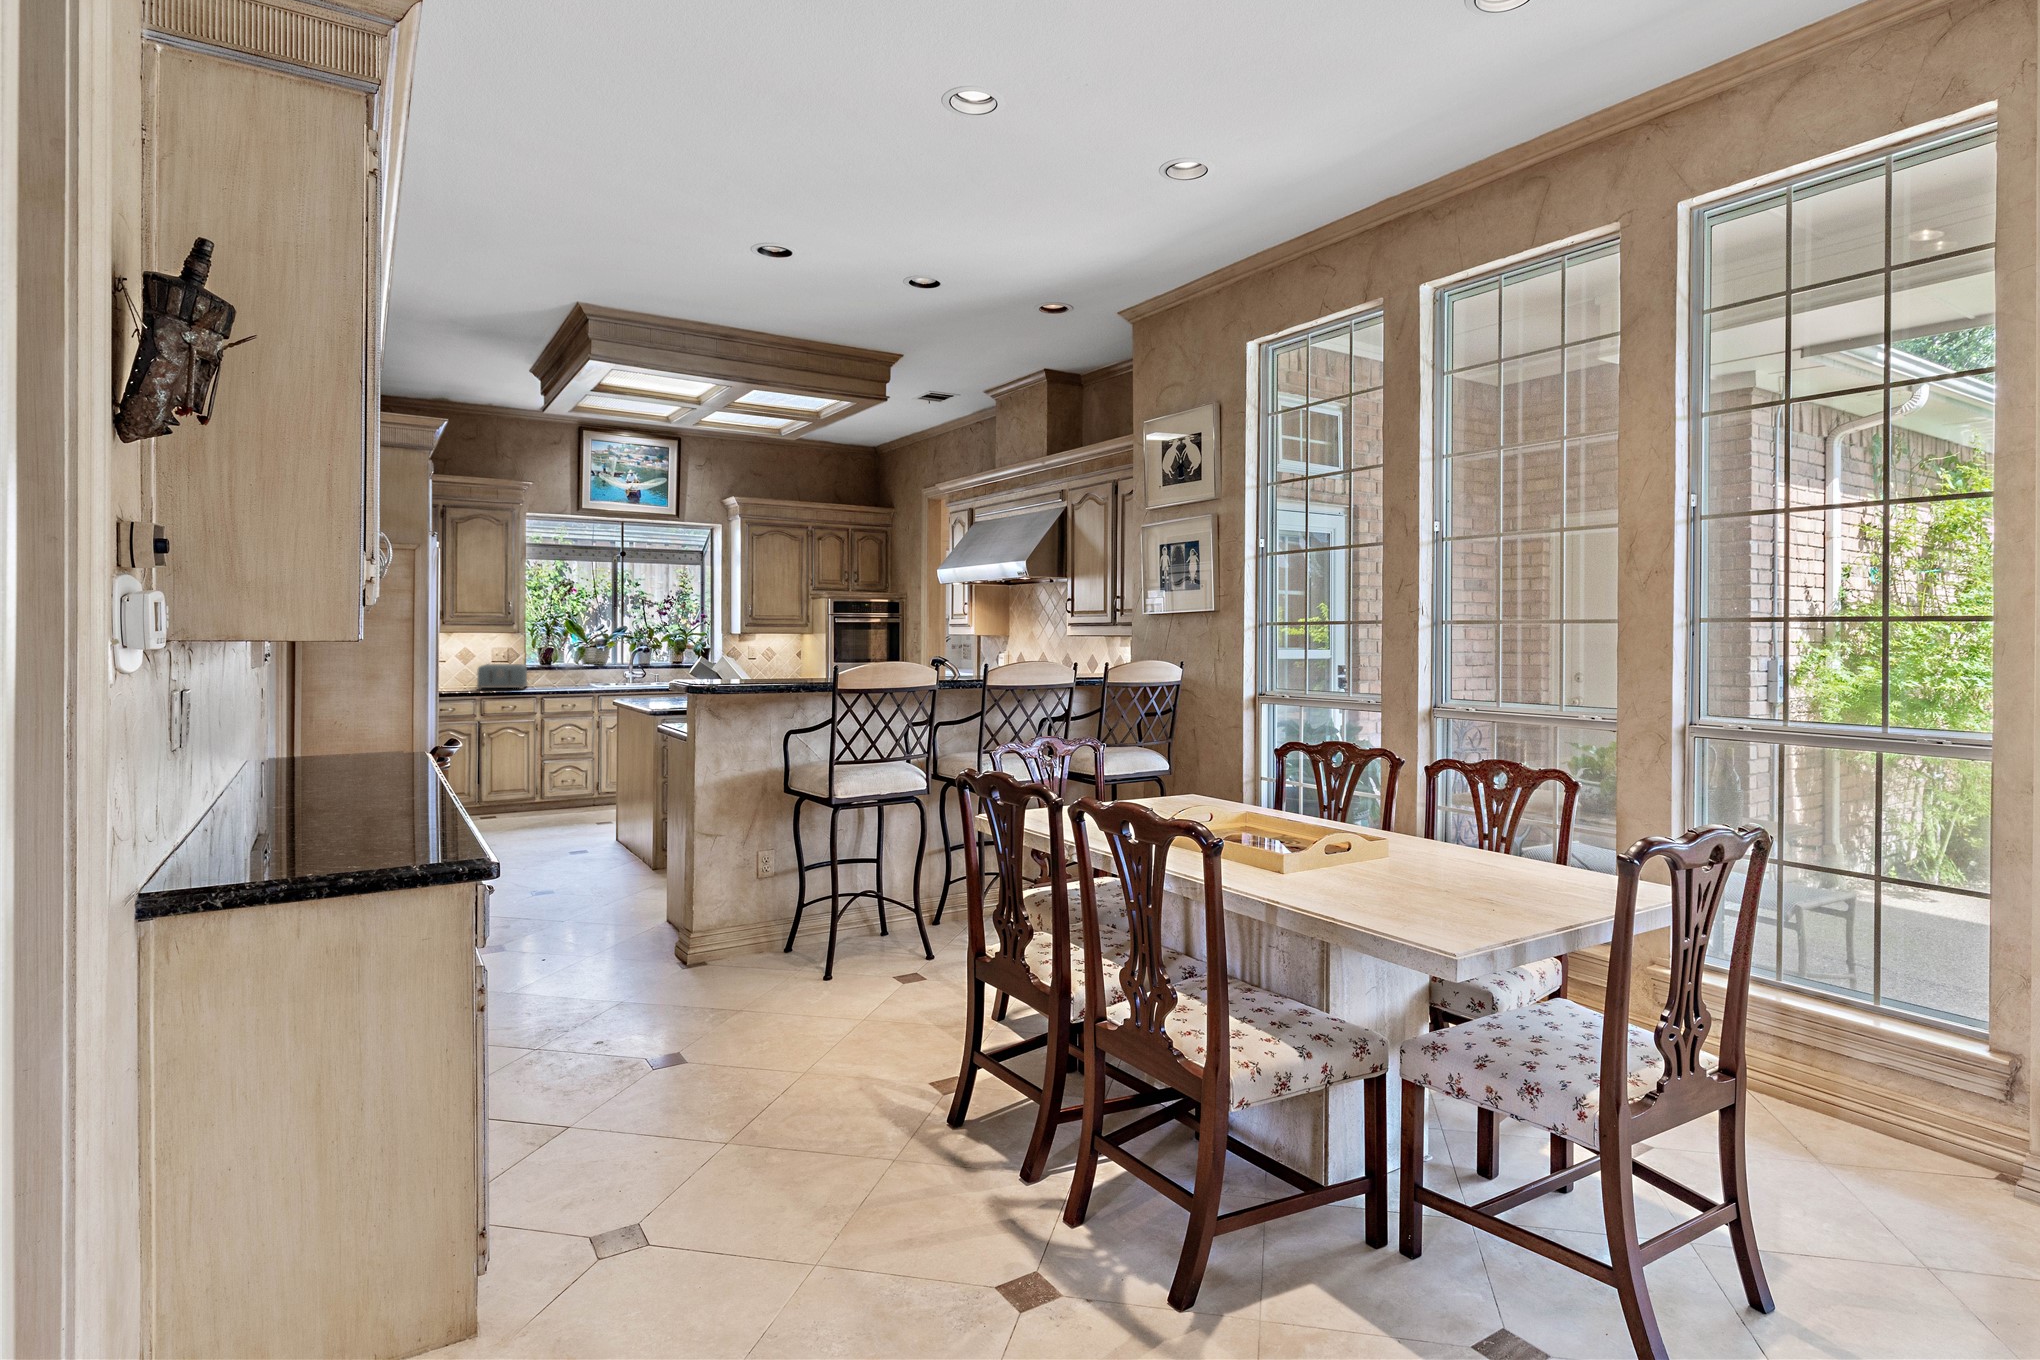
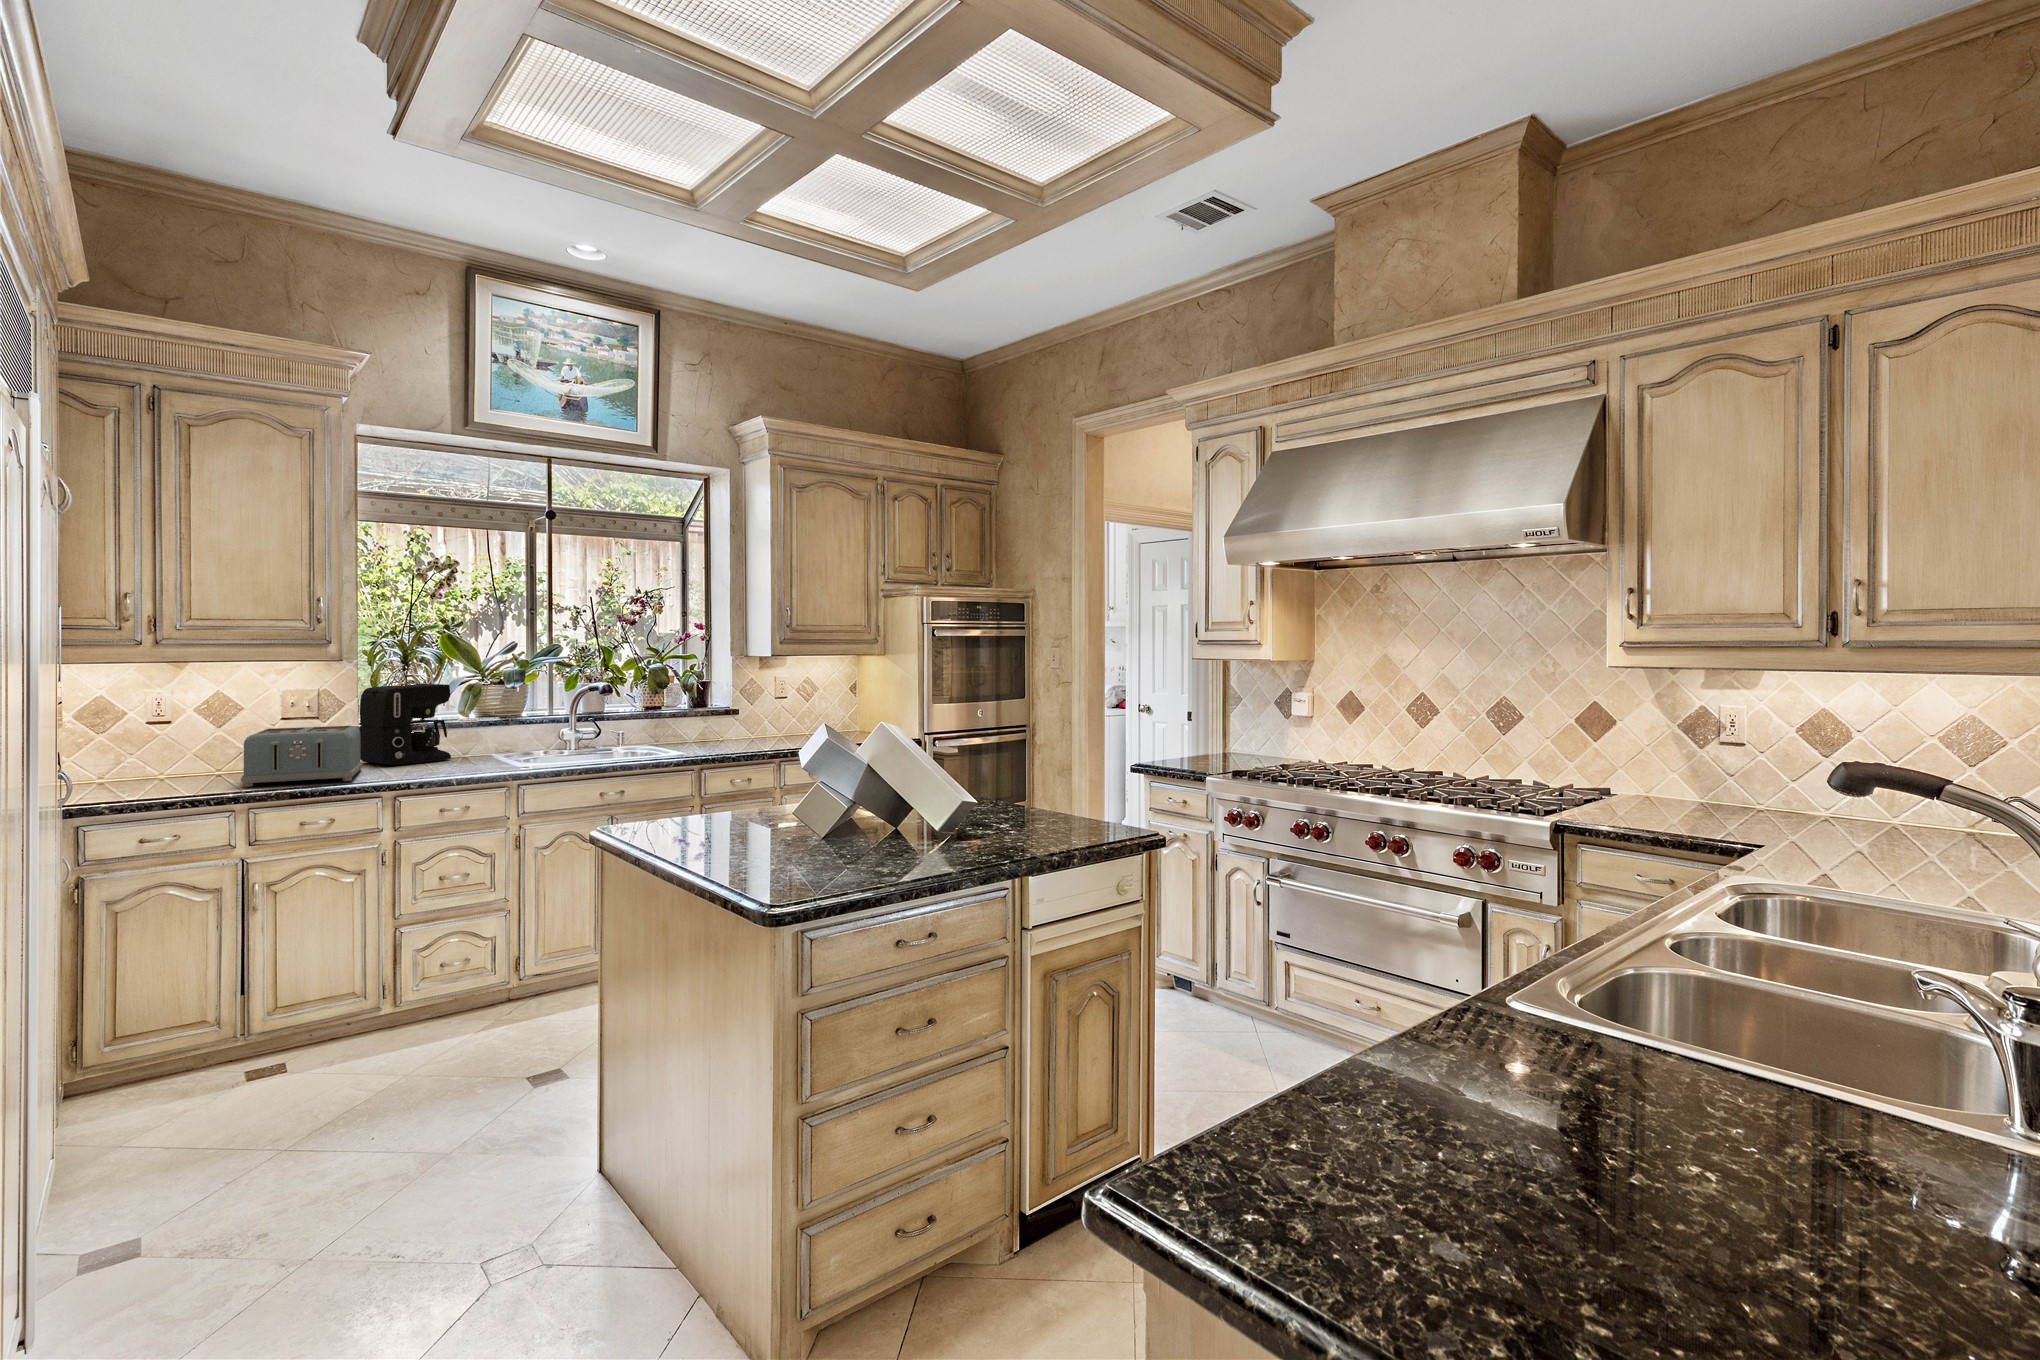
coffee maker: none [526,645,570,685] -> present [360,684,451,765]

